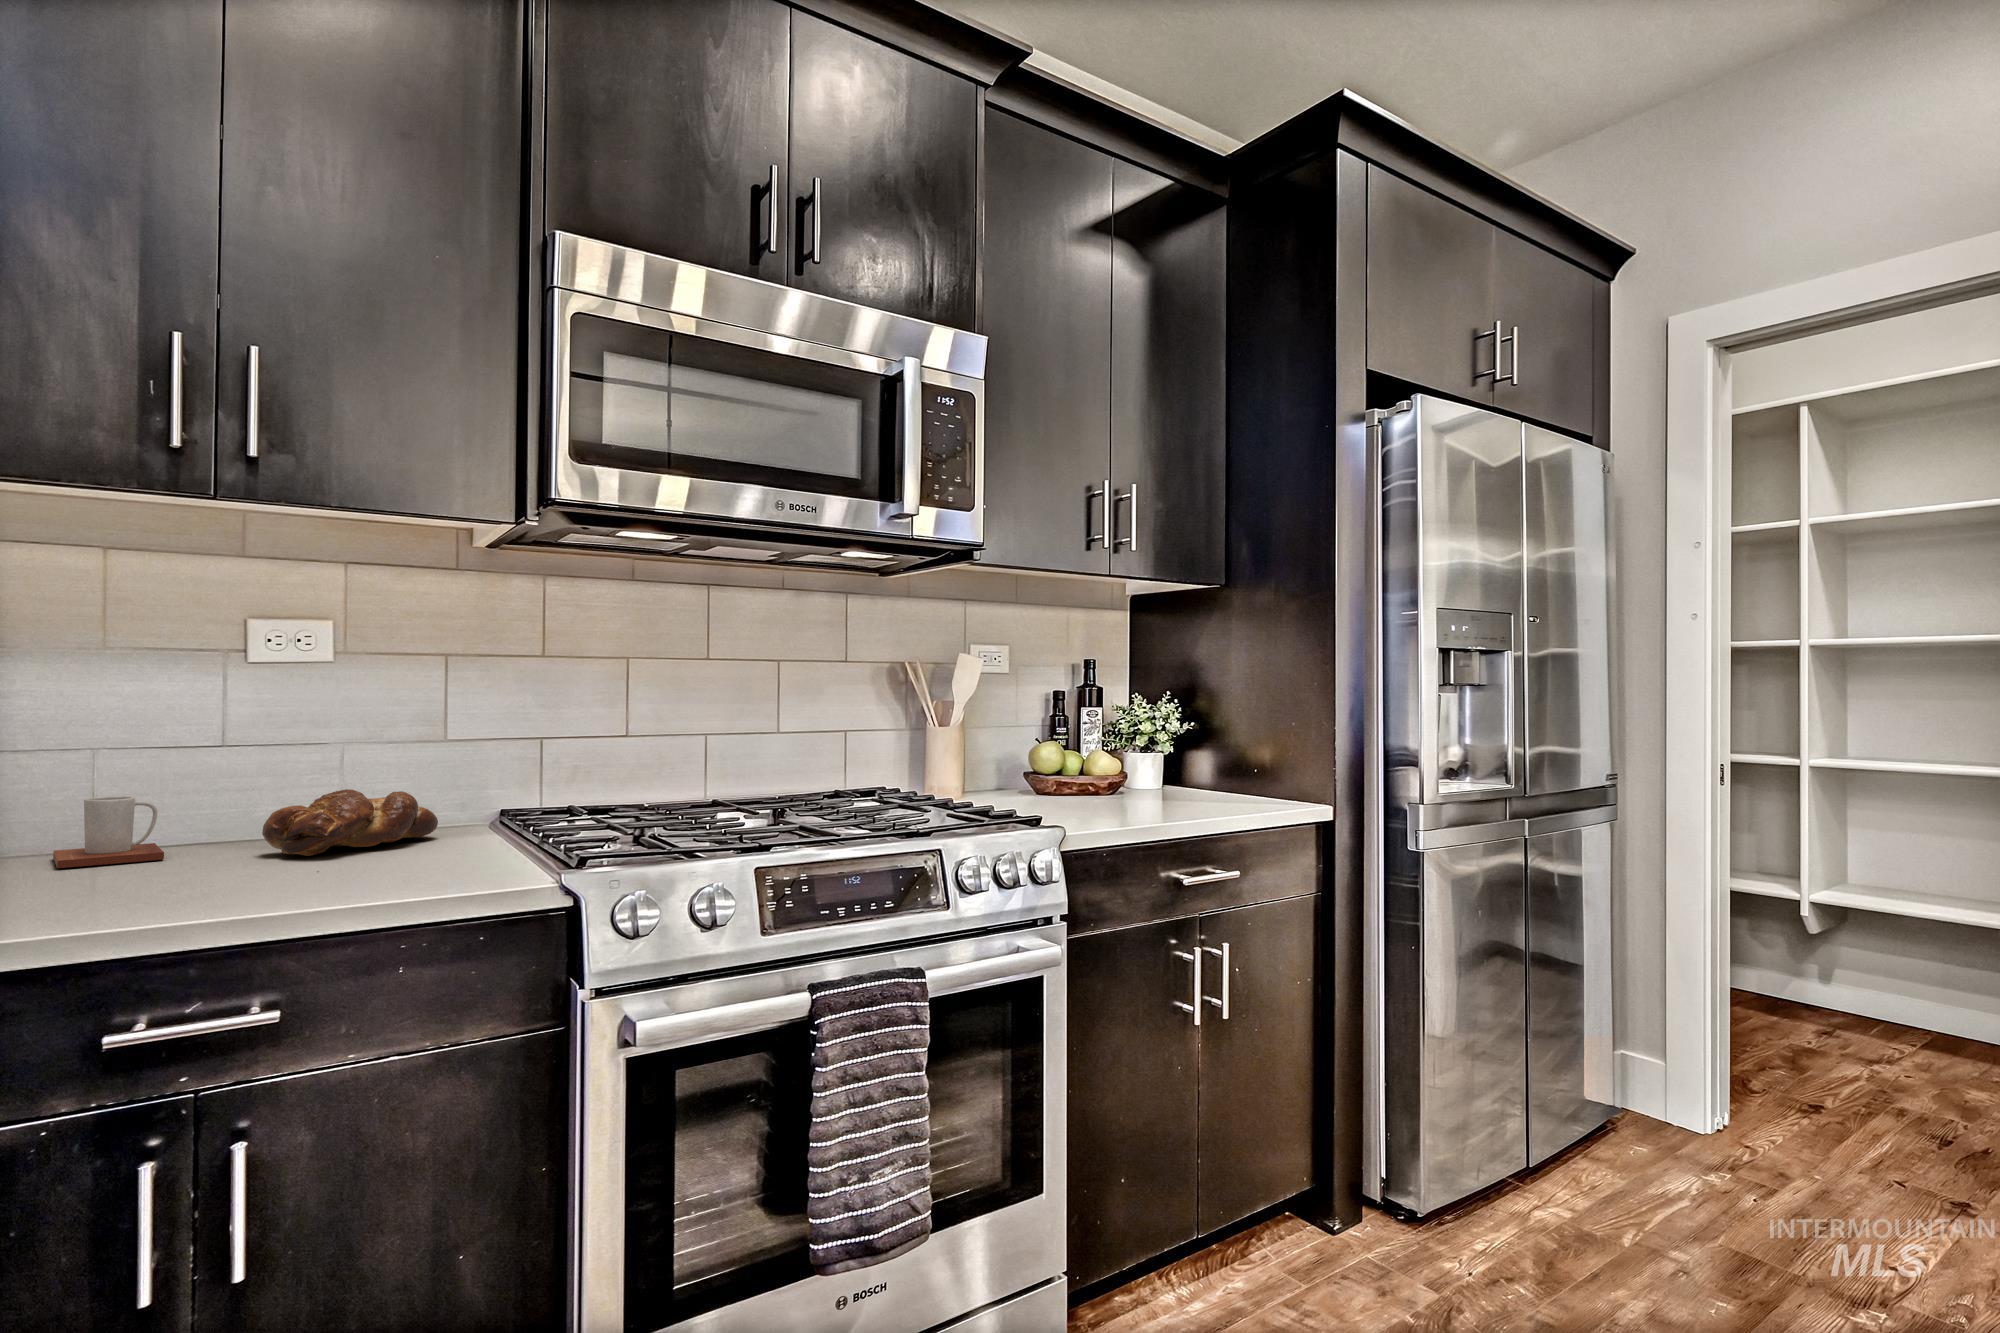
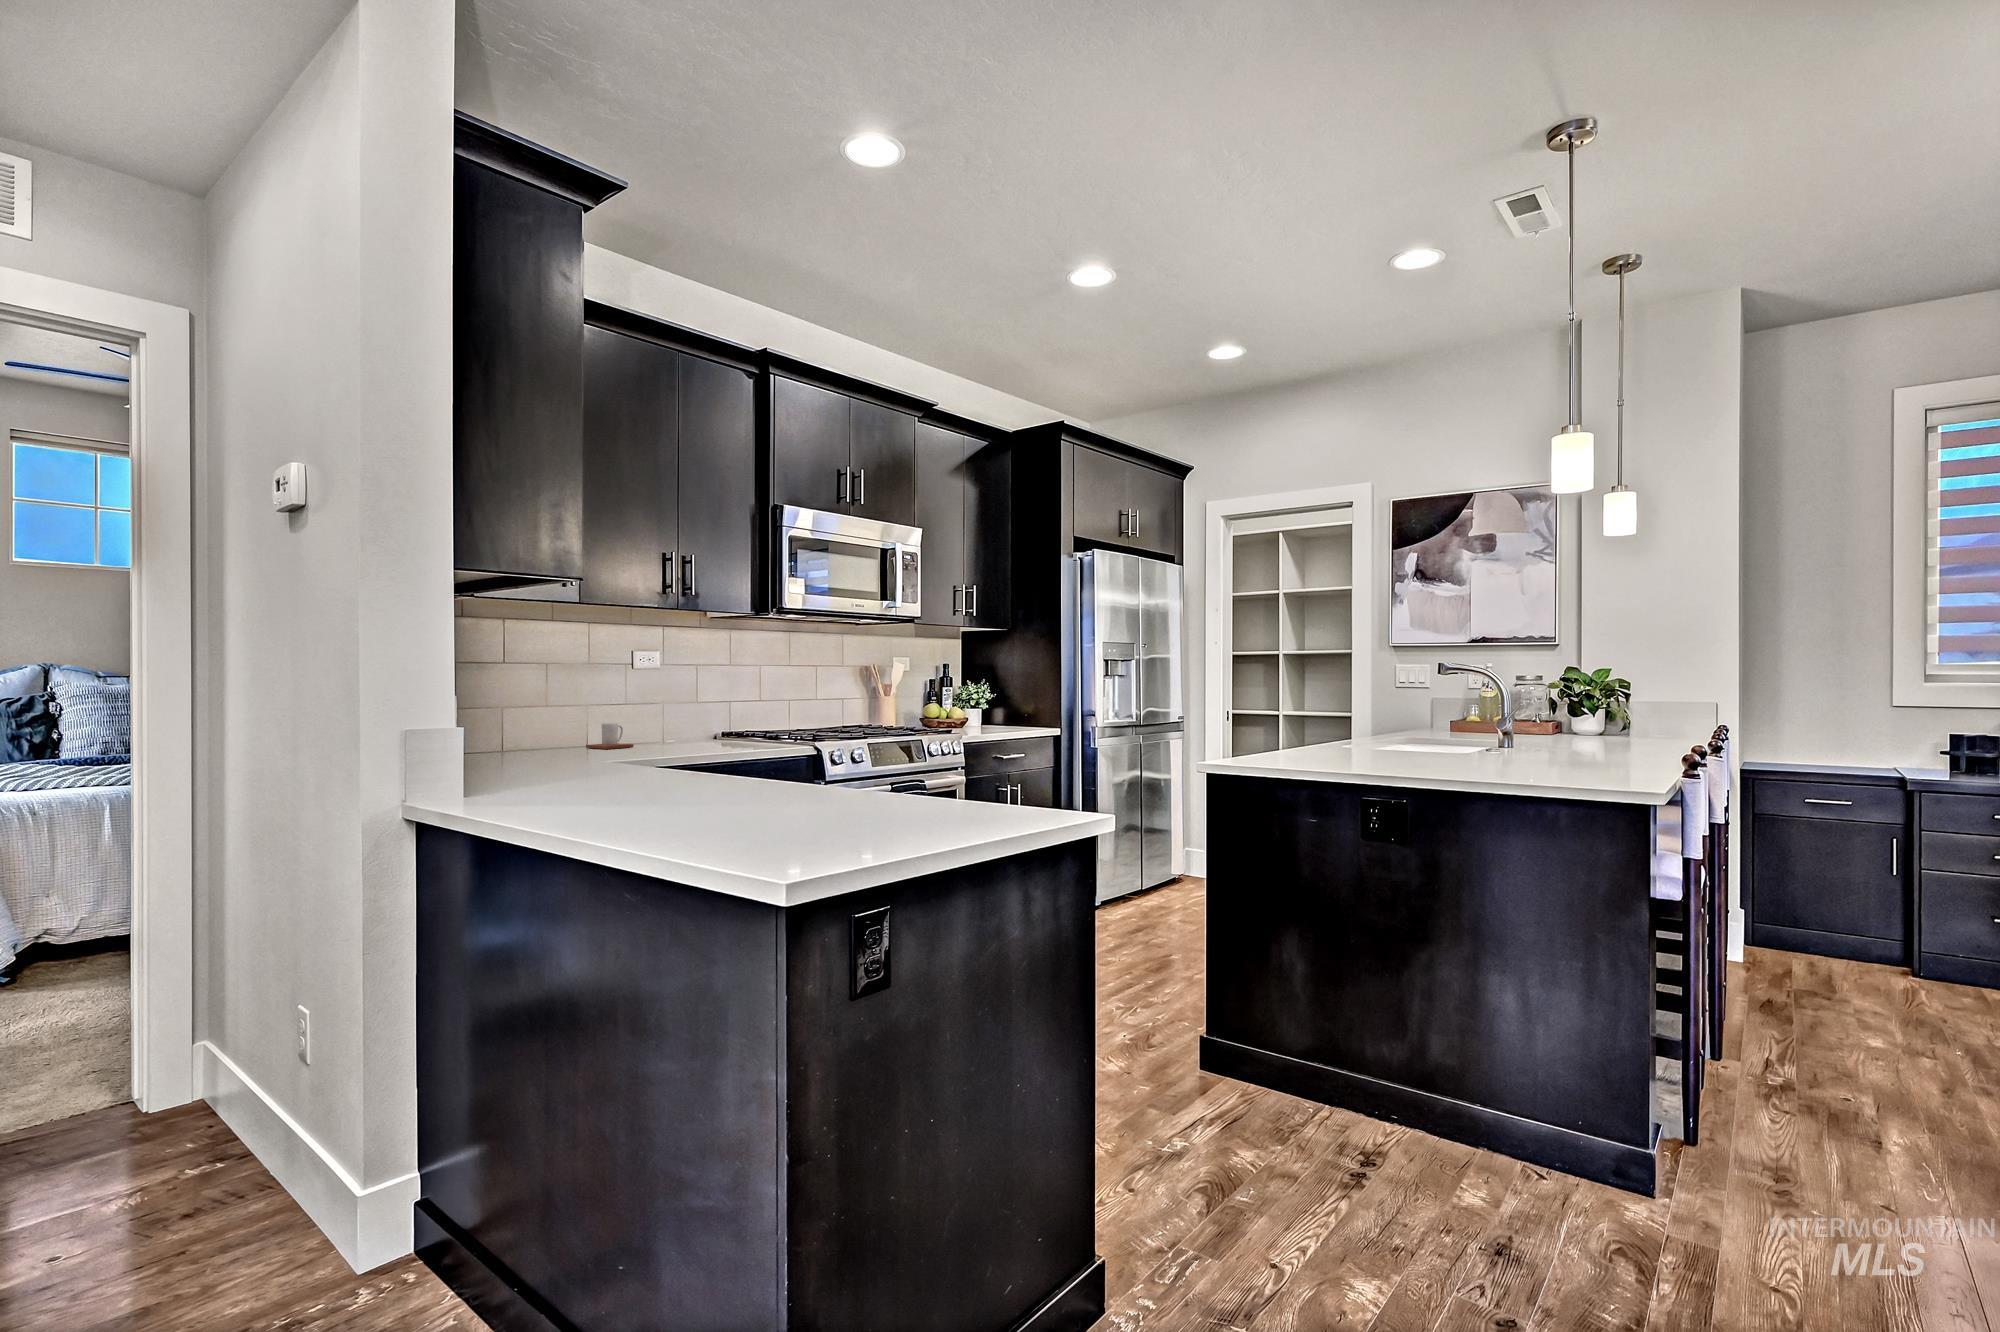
bread loaf: present [262,789,438,856] -> none [665,721,713,745]

